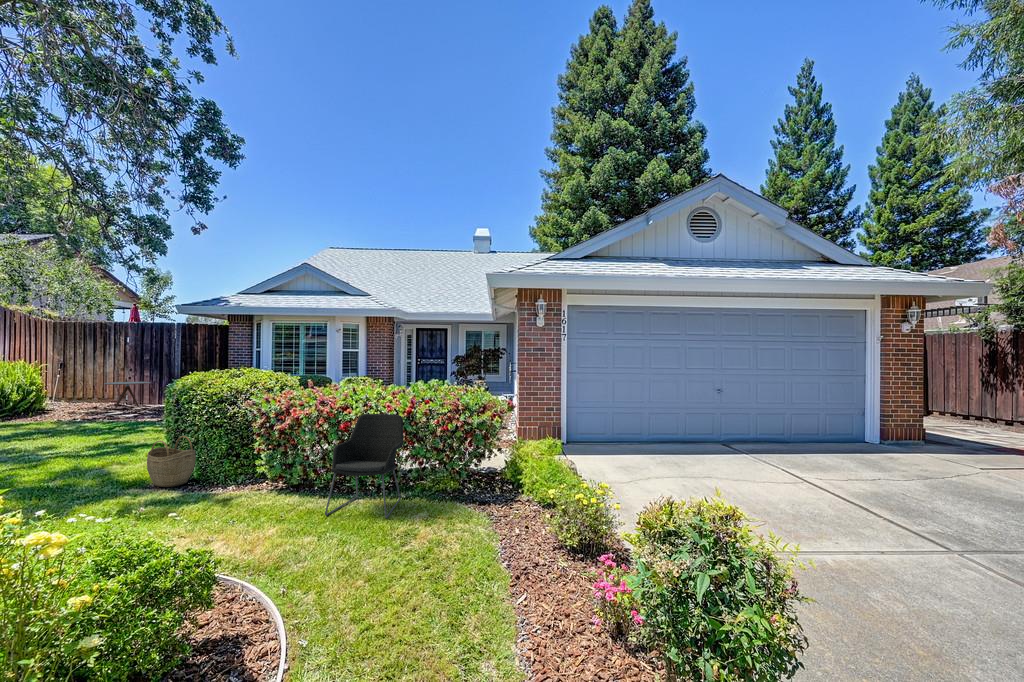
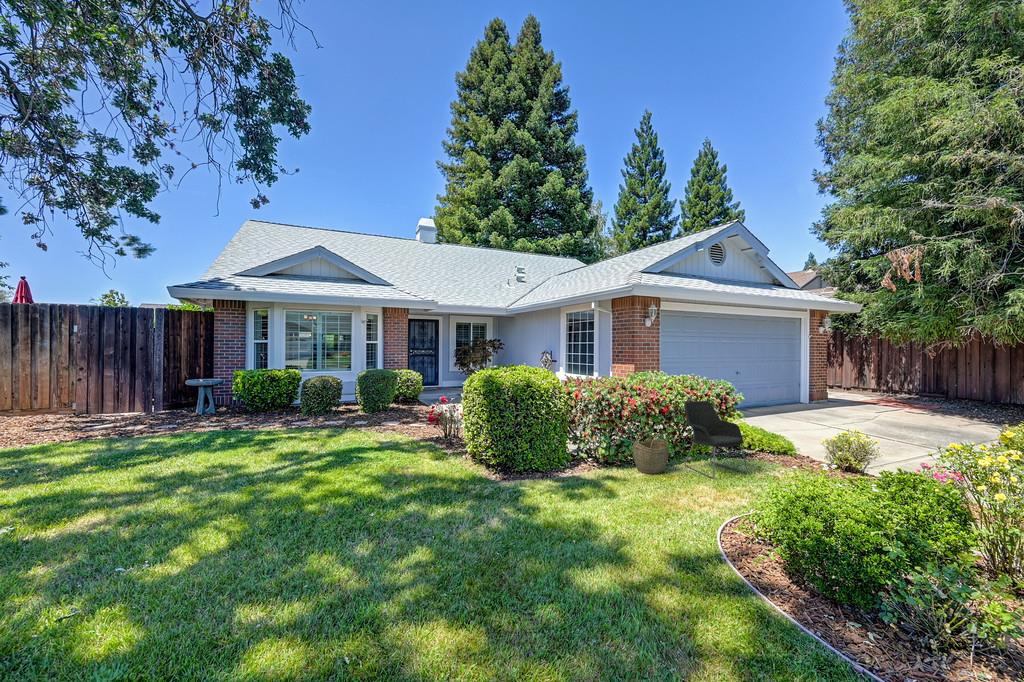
round table: present [104,382,150,408] -> none [61,385,126,422]
woven basket: present [147,436,196,487] -> present [633,430,669,474]

